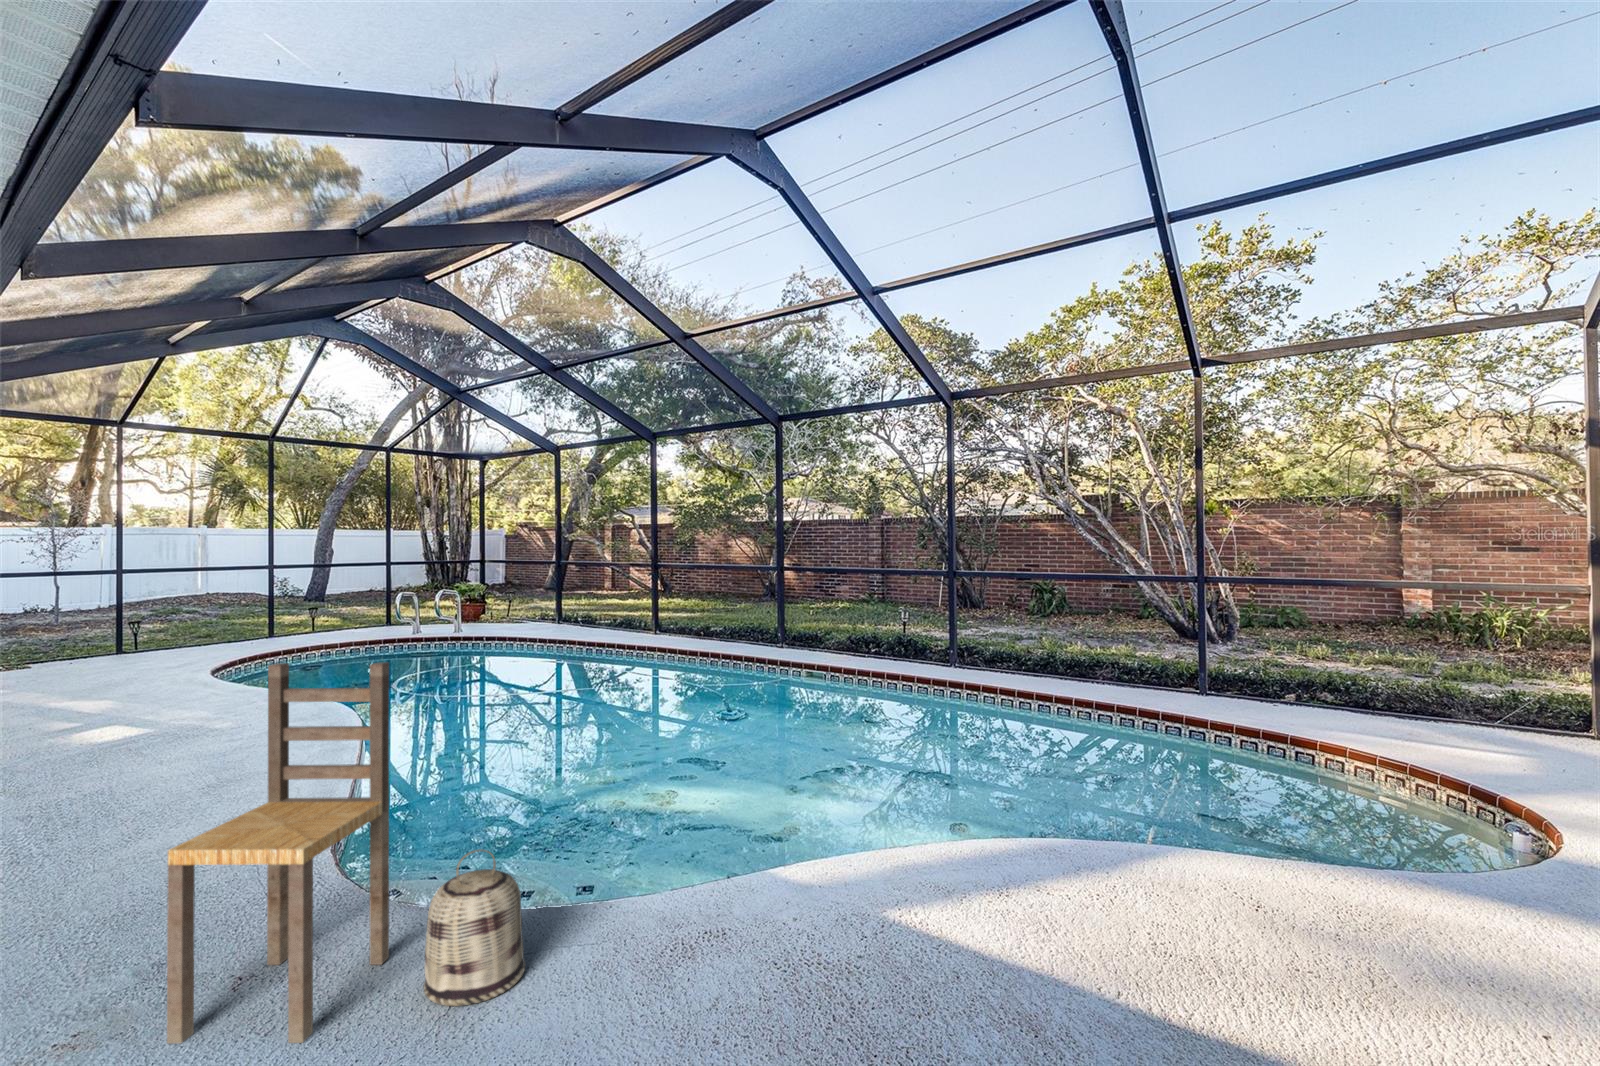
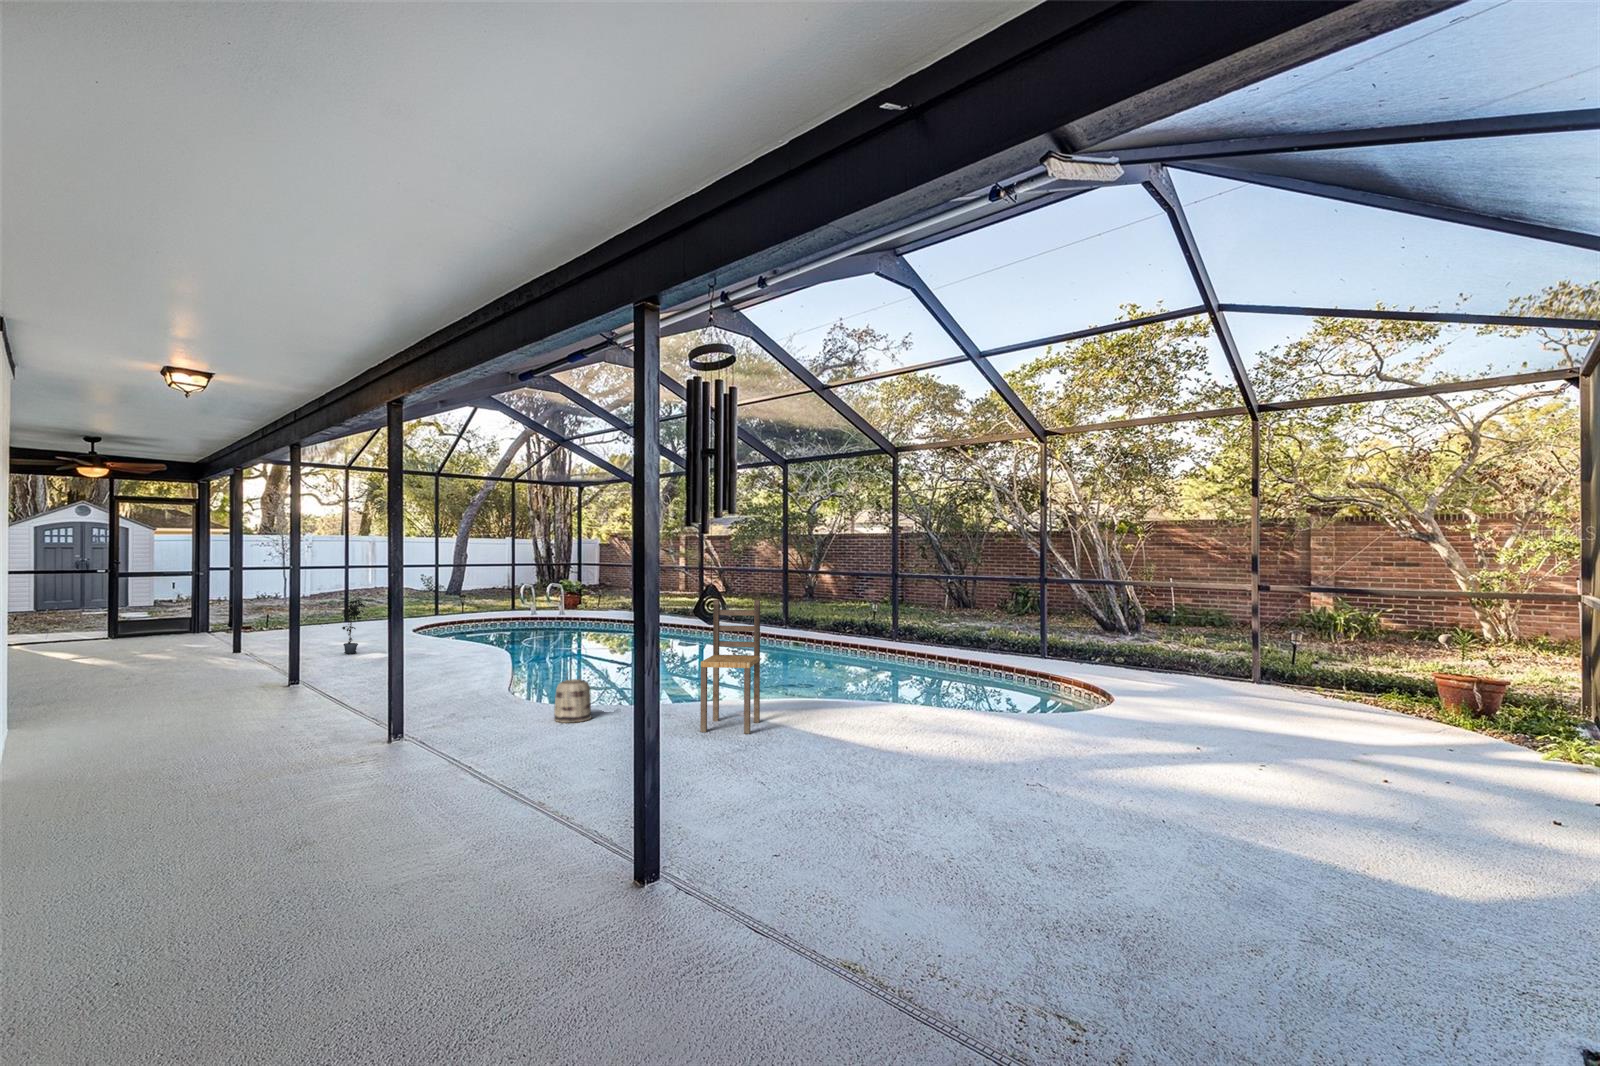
potted plant: none [38,634,95,731] -> present [342,600,365,654]
chair: present [167,662,389,1044] -> present [700,599,760,734]

